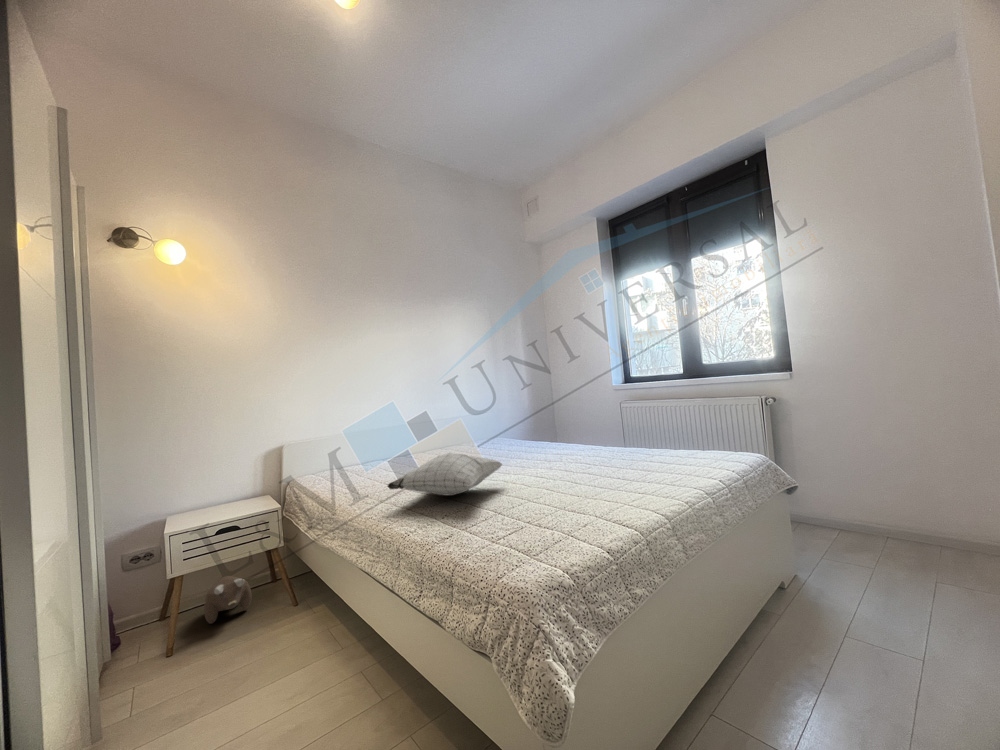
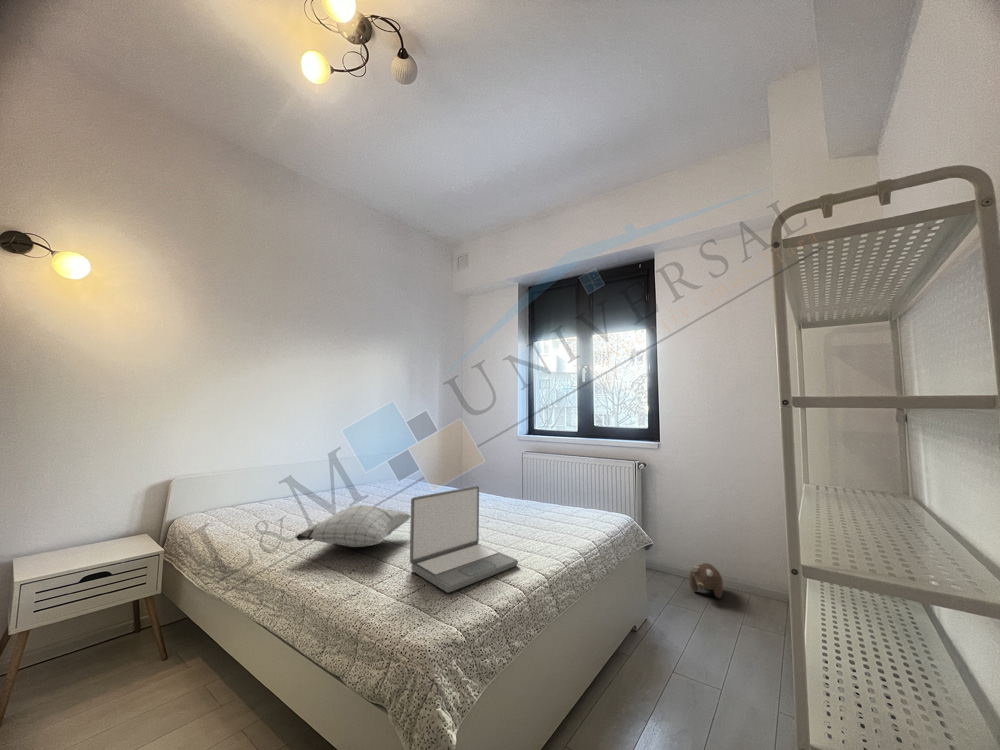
laptop: none [497,423,629,534] -> present [410,486,518,593]
plush toy: present [204,576,252,624] -> present [689,563,723,598]

